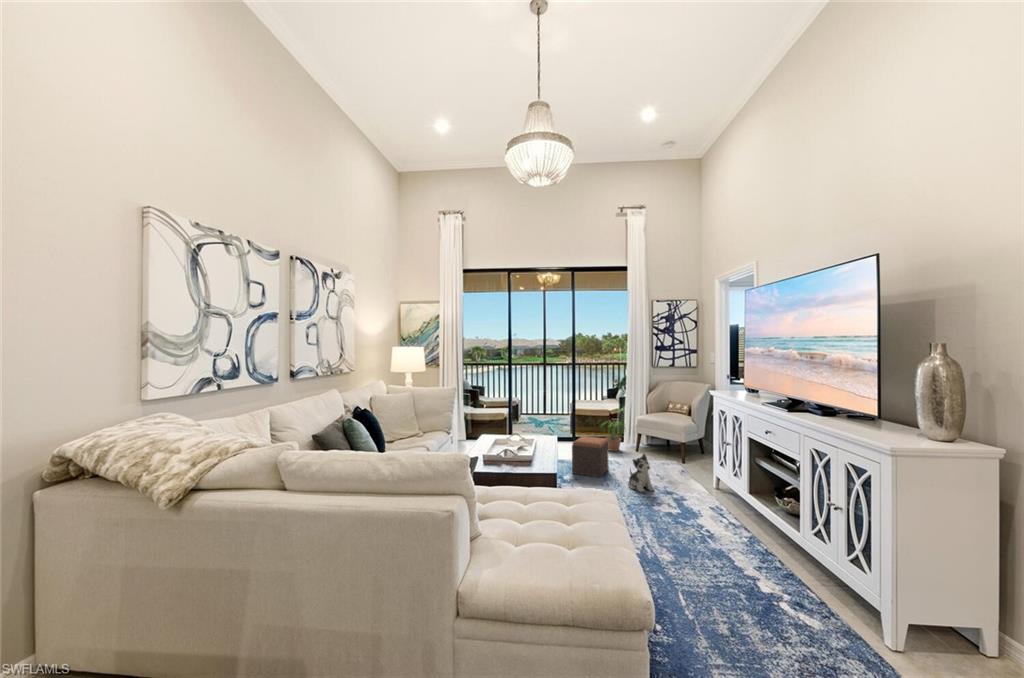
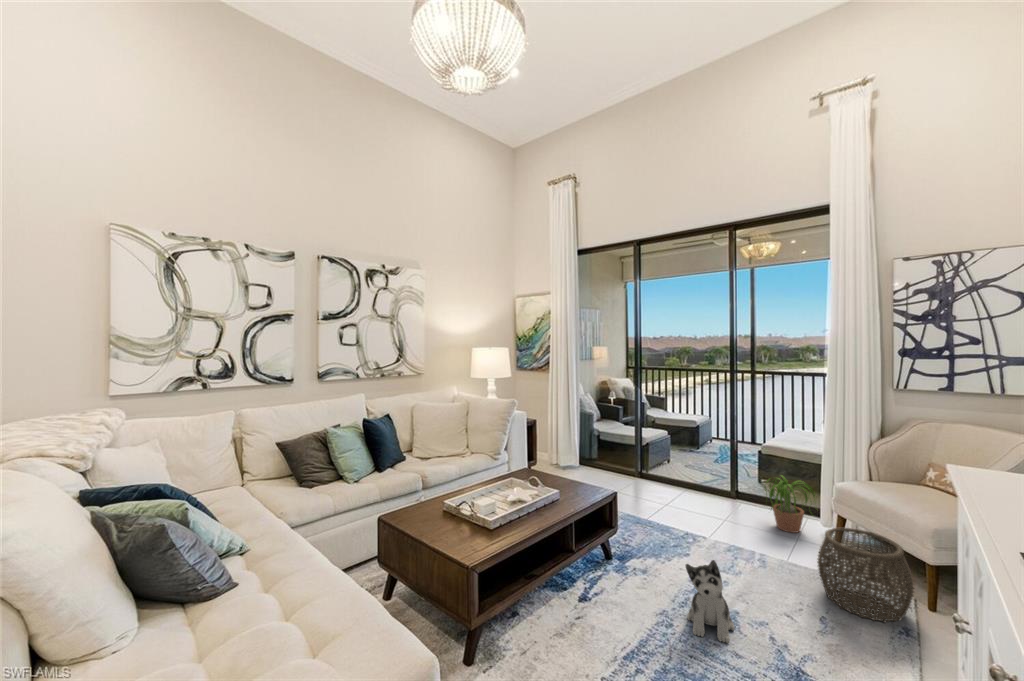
woven basket: none [653,434,691,471] -> present [817,528,914,622]
footstool: present [572,436,608,477] -> none [639,494,711,574]

